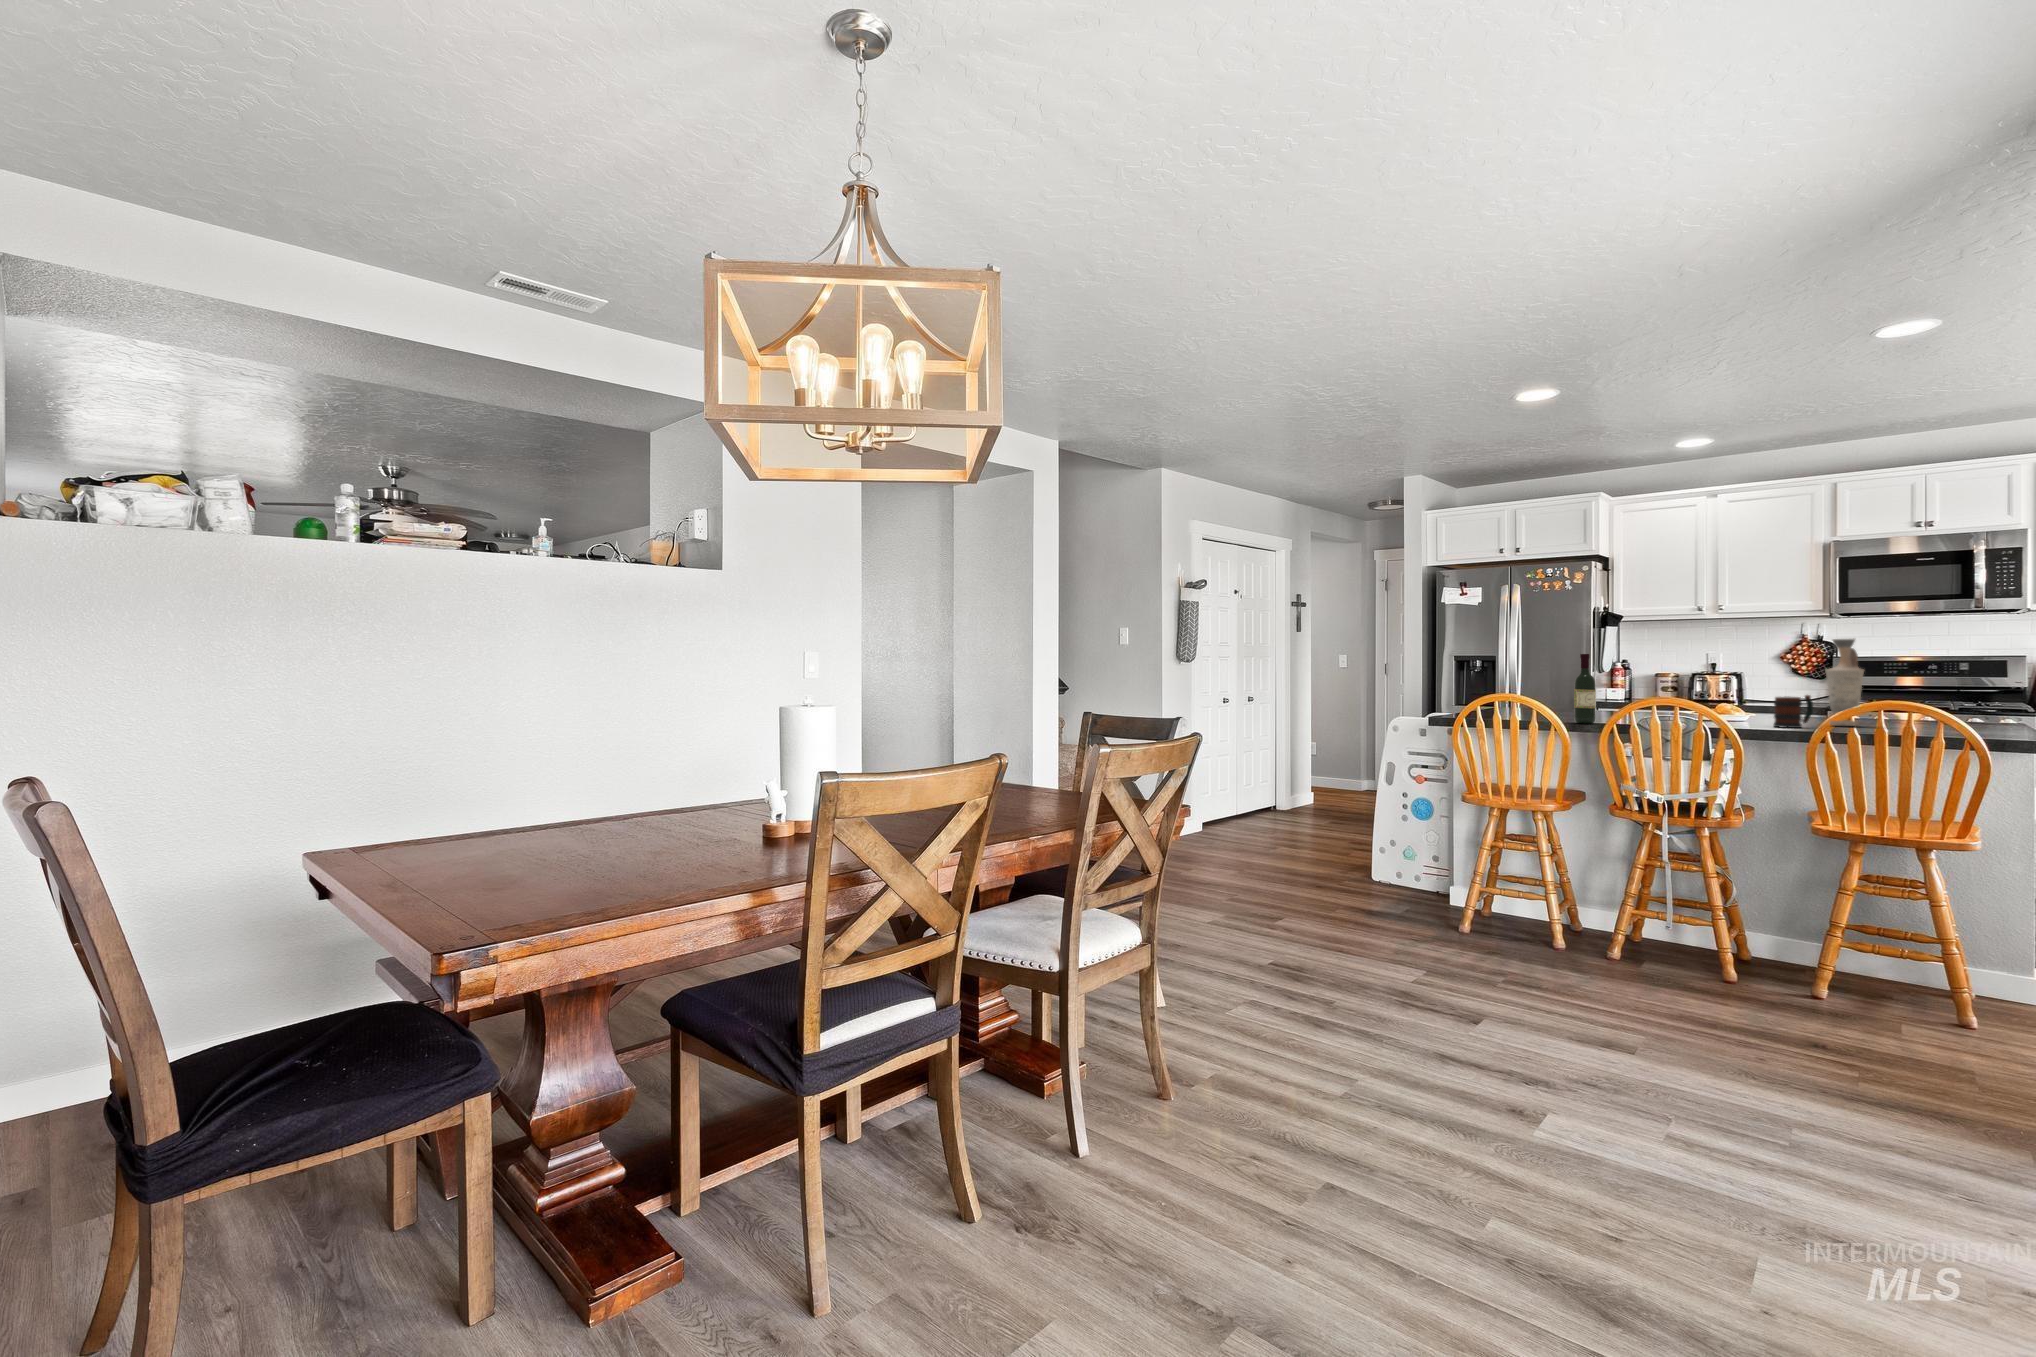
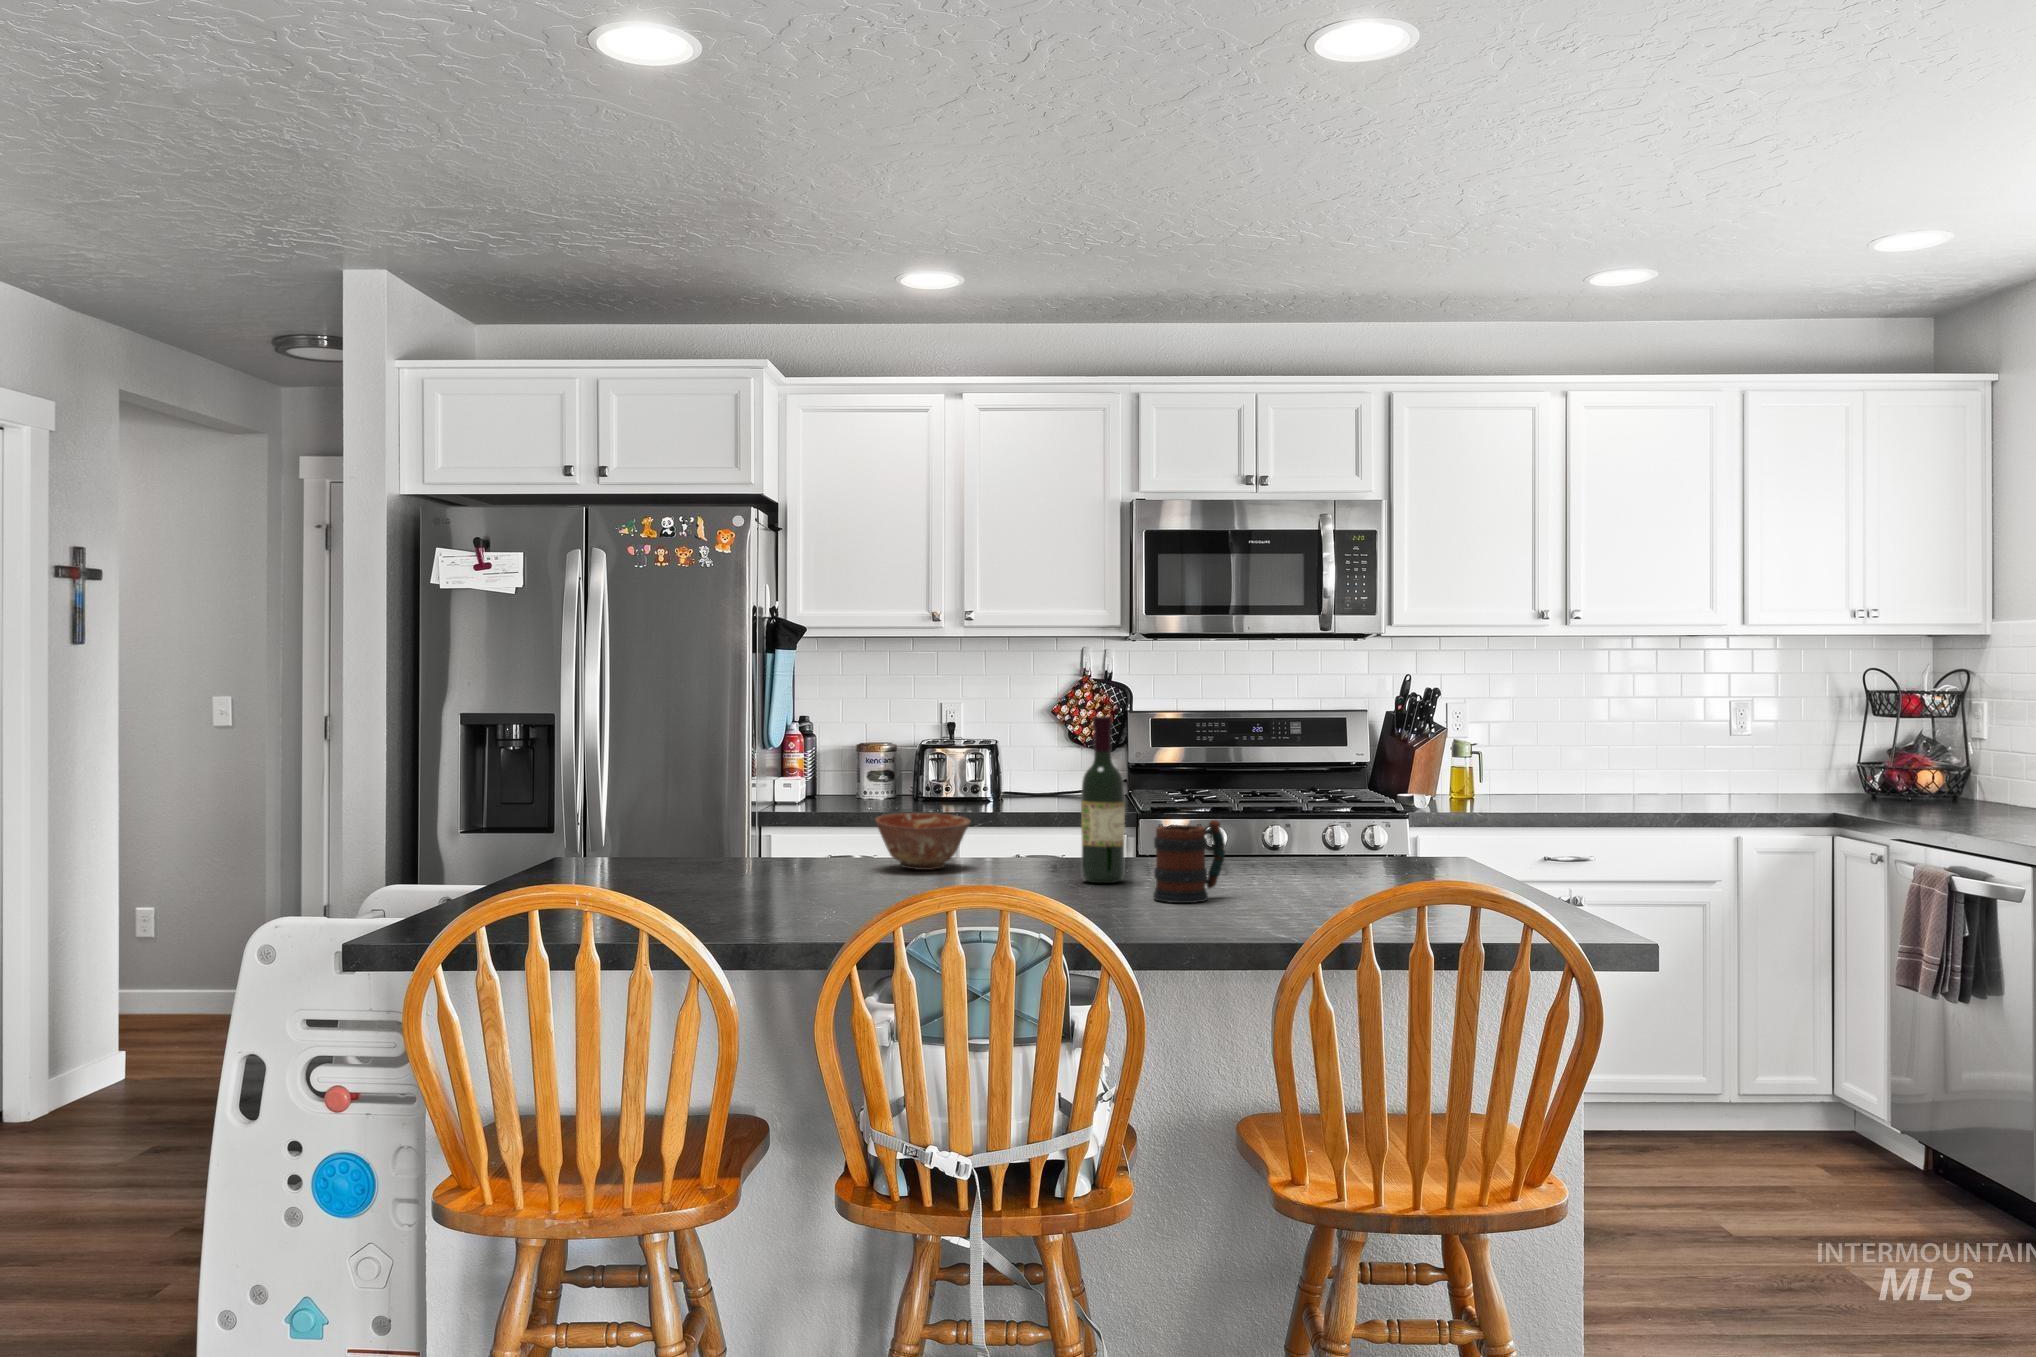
vase: present [1825,638,1864,726] -> none [1229,689,1297,886]
wine bottle: present [1574,654,1596,724] -> present [1081,716,1125,883]
ceramic bowl: none [1644,695,1693,718] -> present [876,813,970,870]

